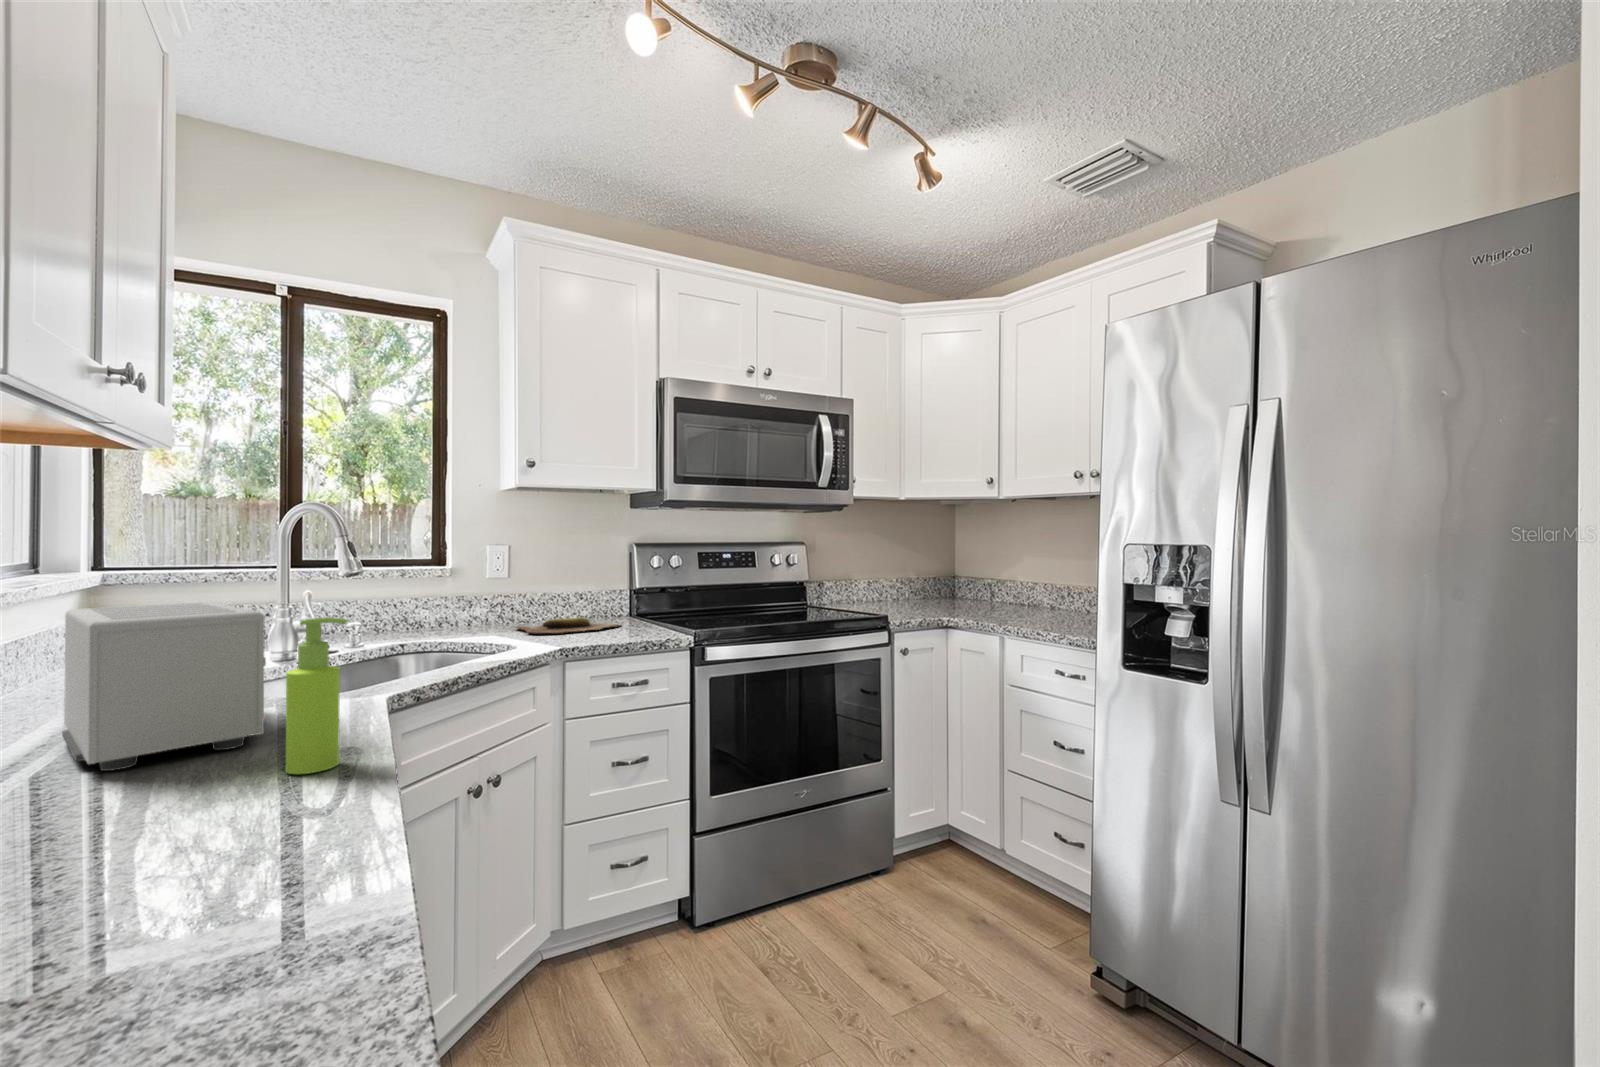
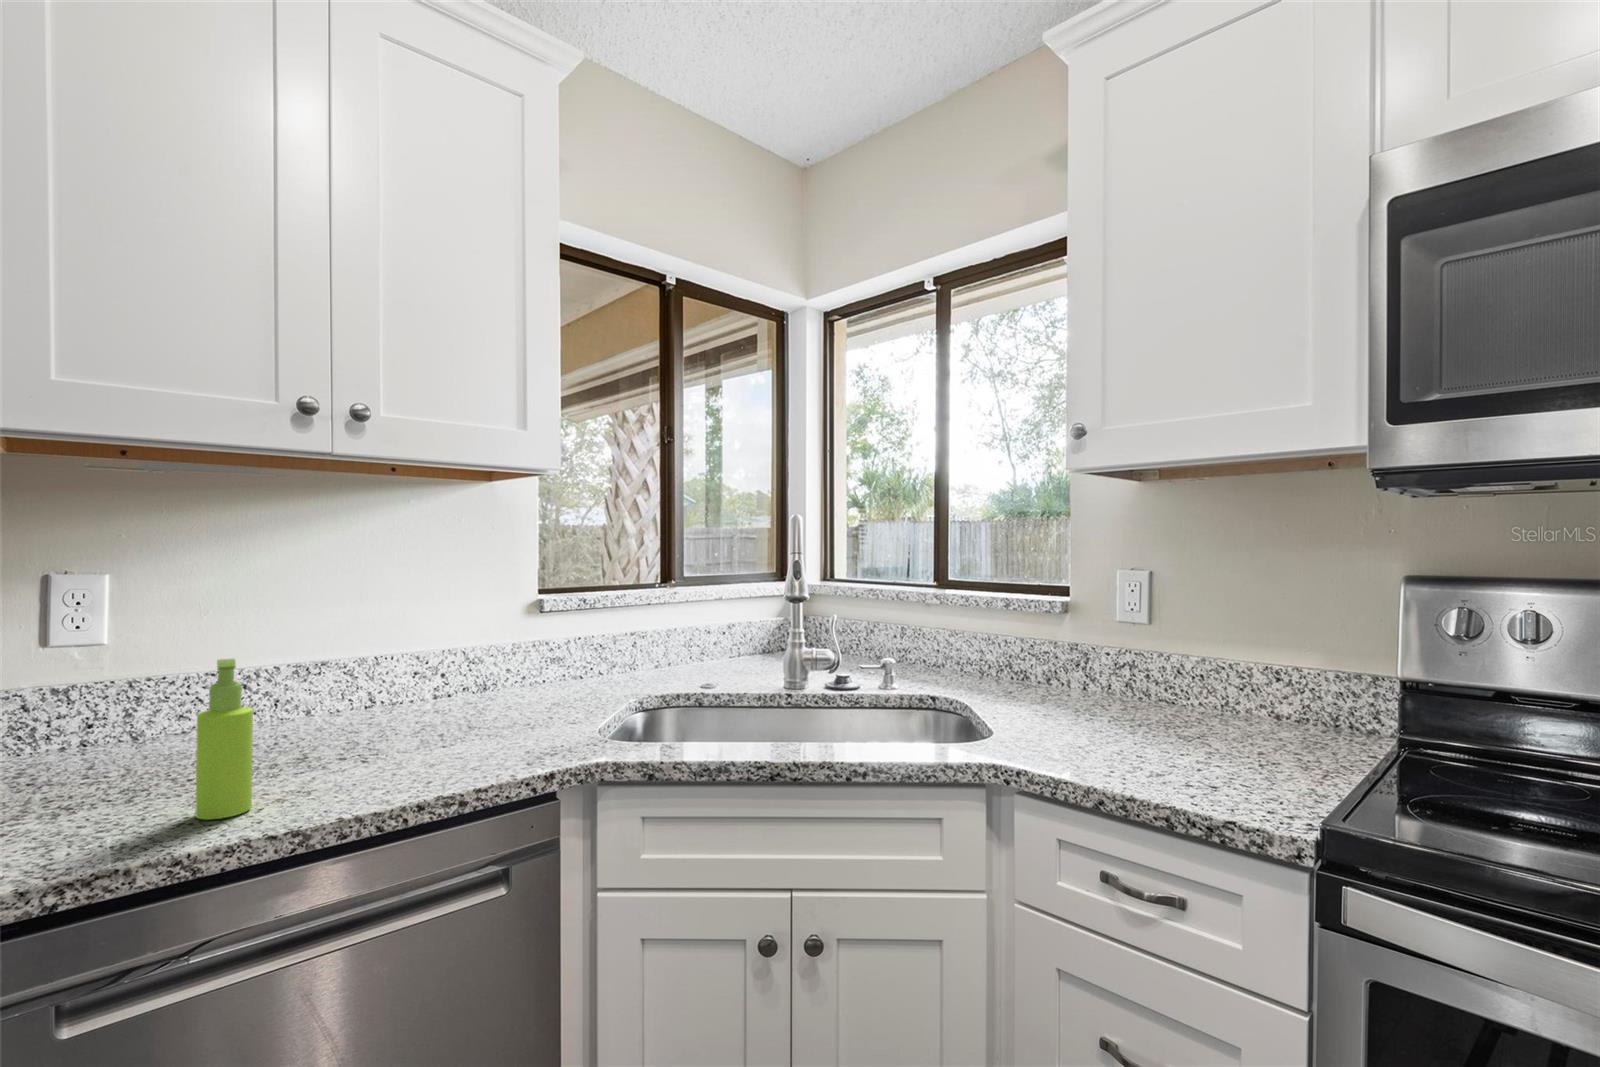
toaster: present [62,602,266,771] -> none [288,619,527,768]
cutting board: present [516,617,619,633] -> none [1060,707,1278,756]

